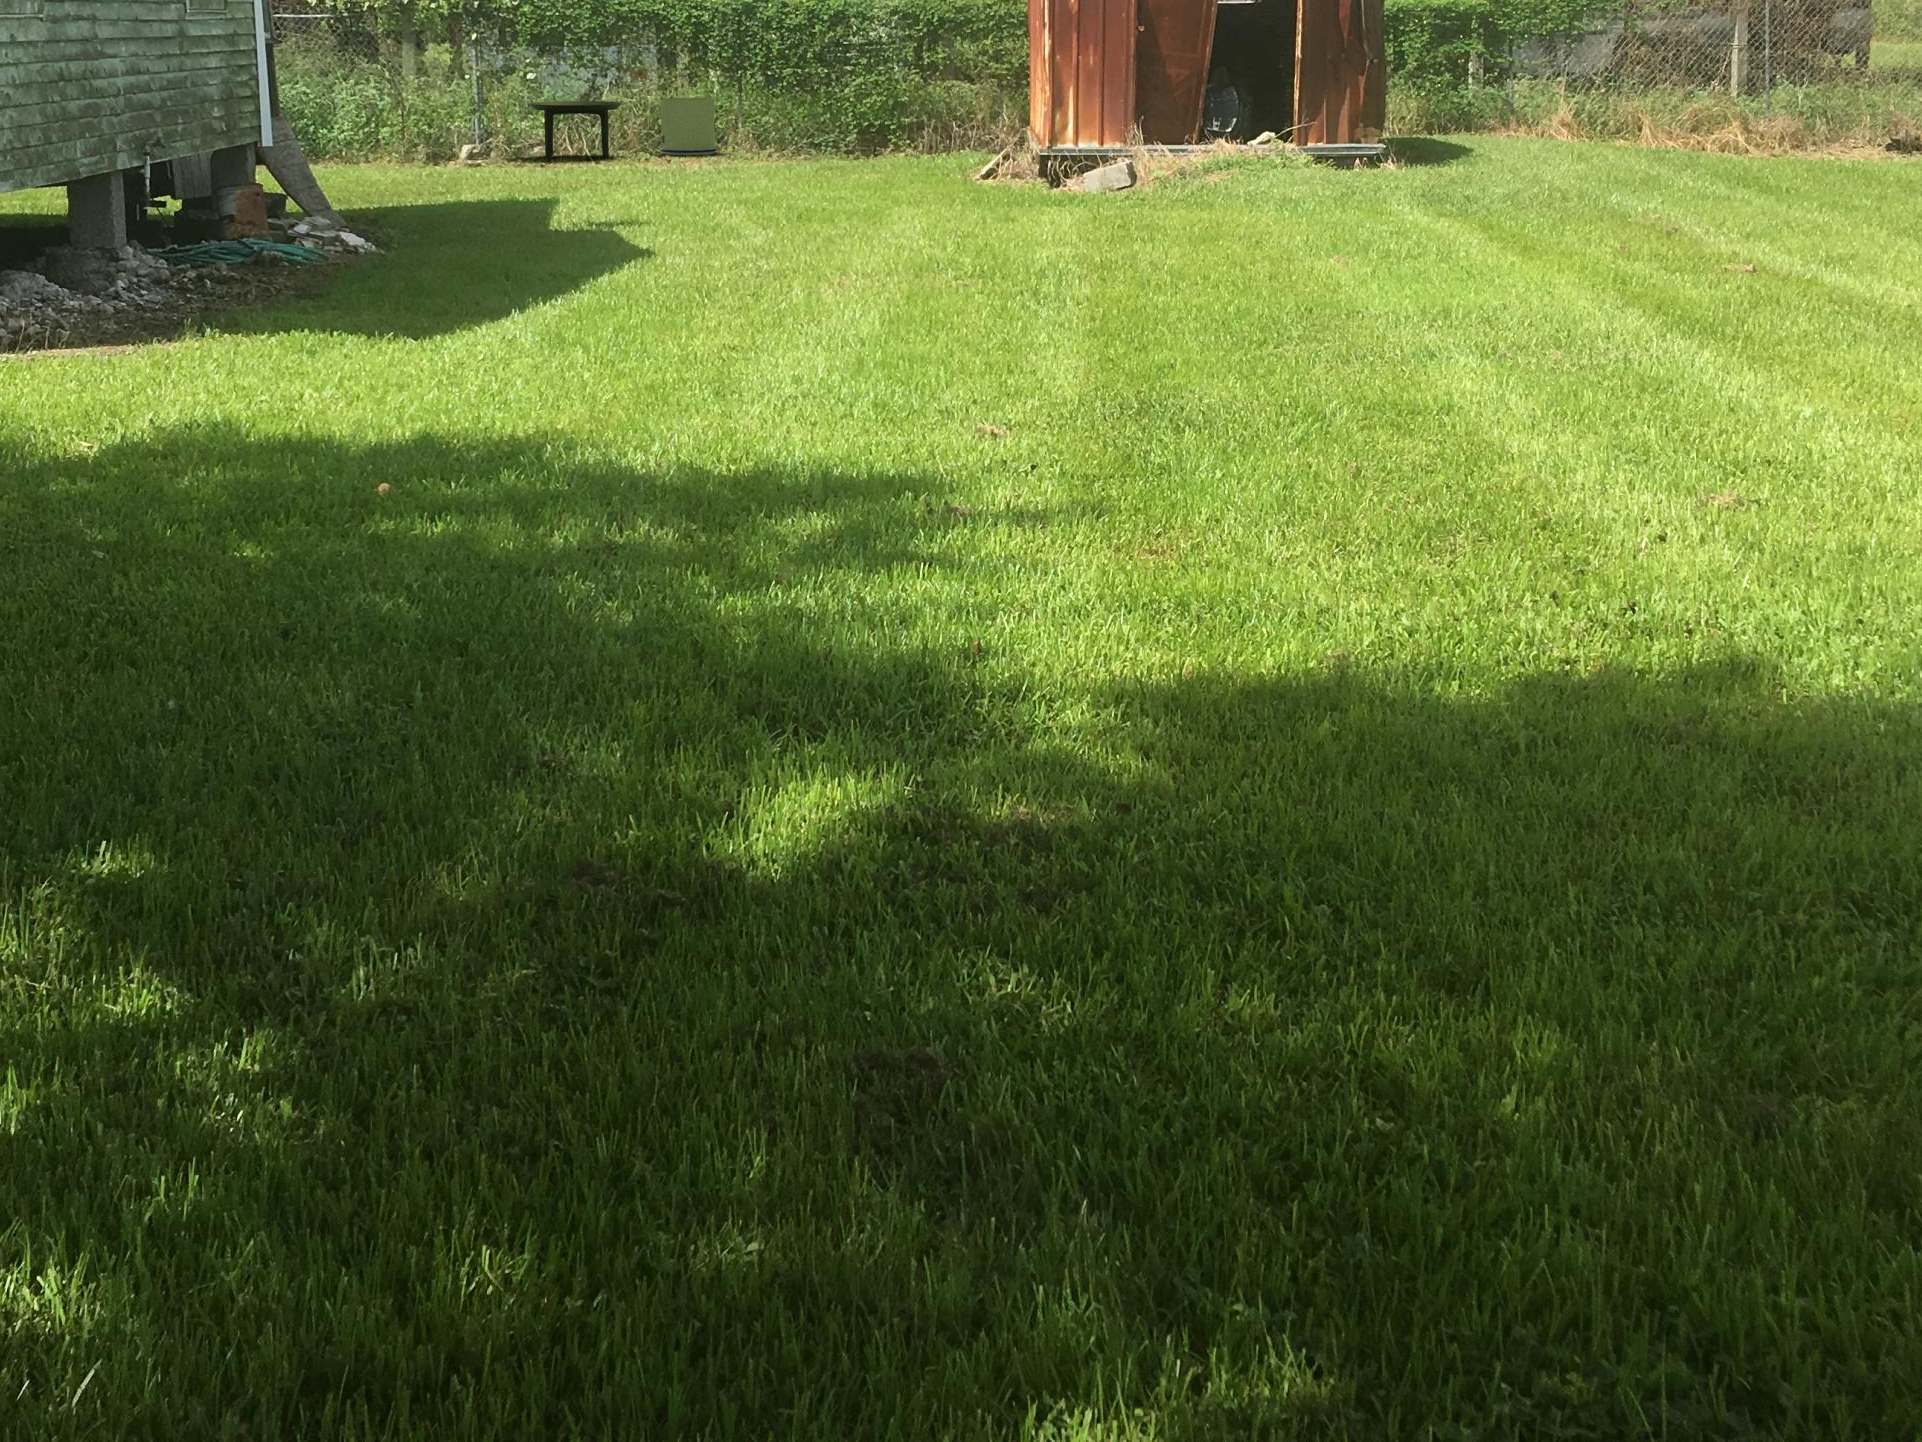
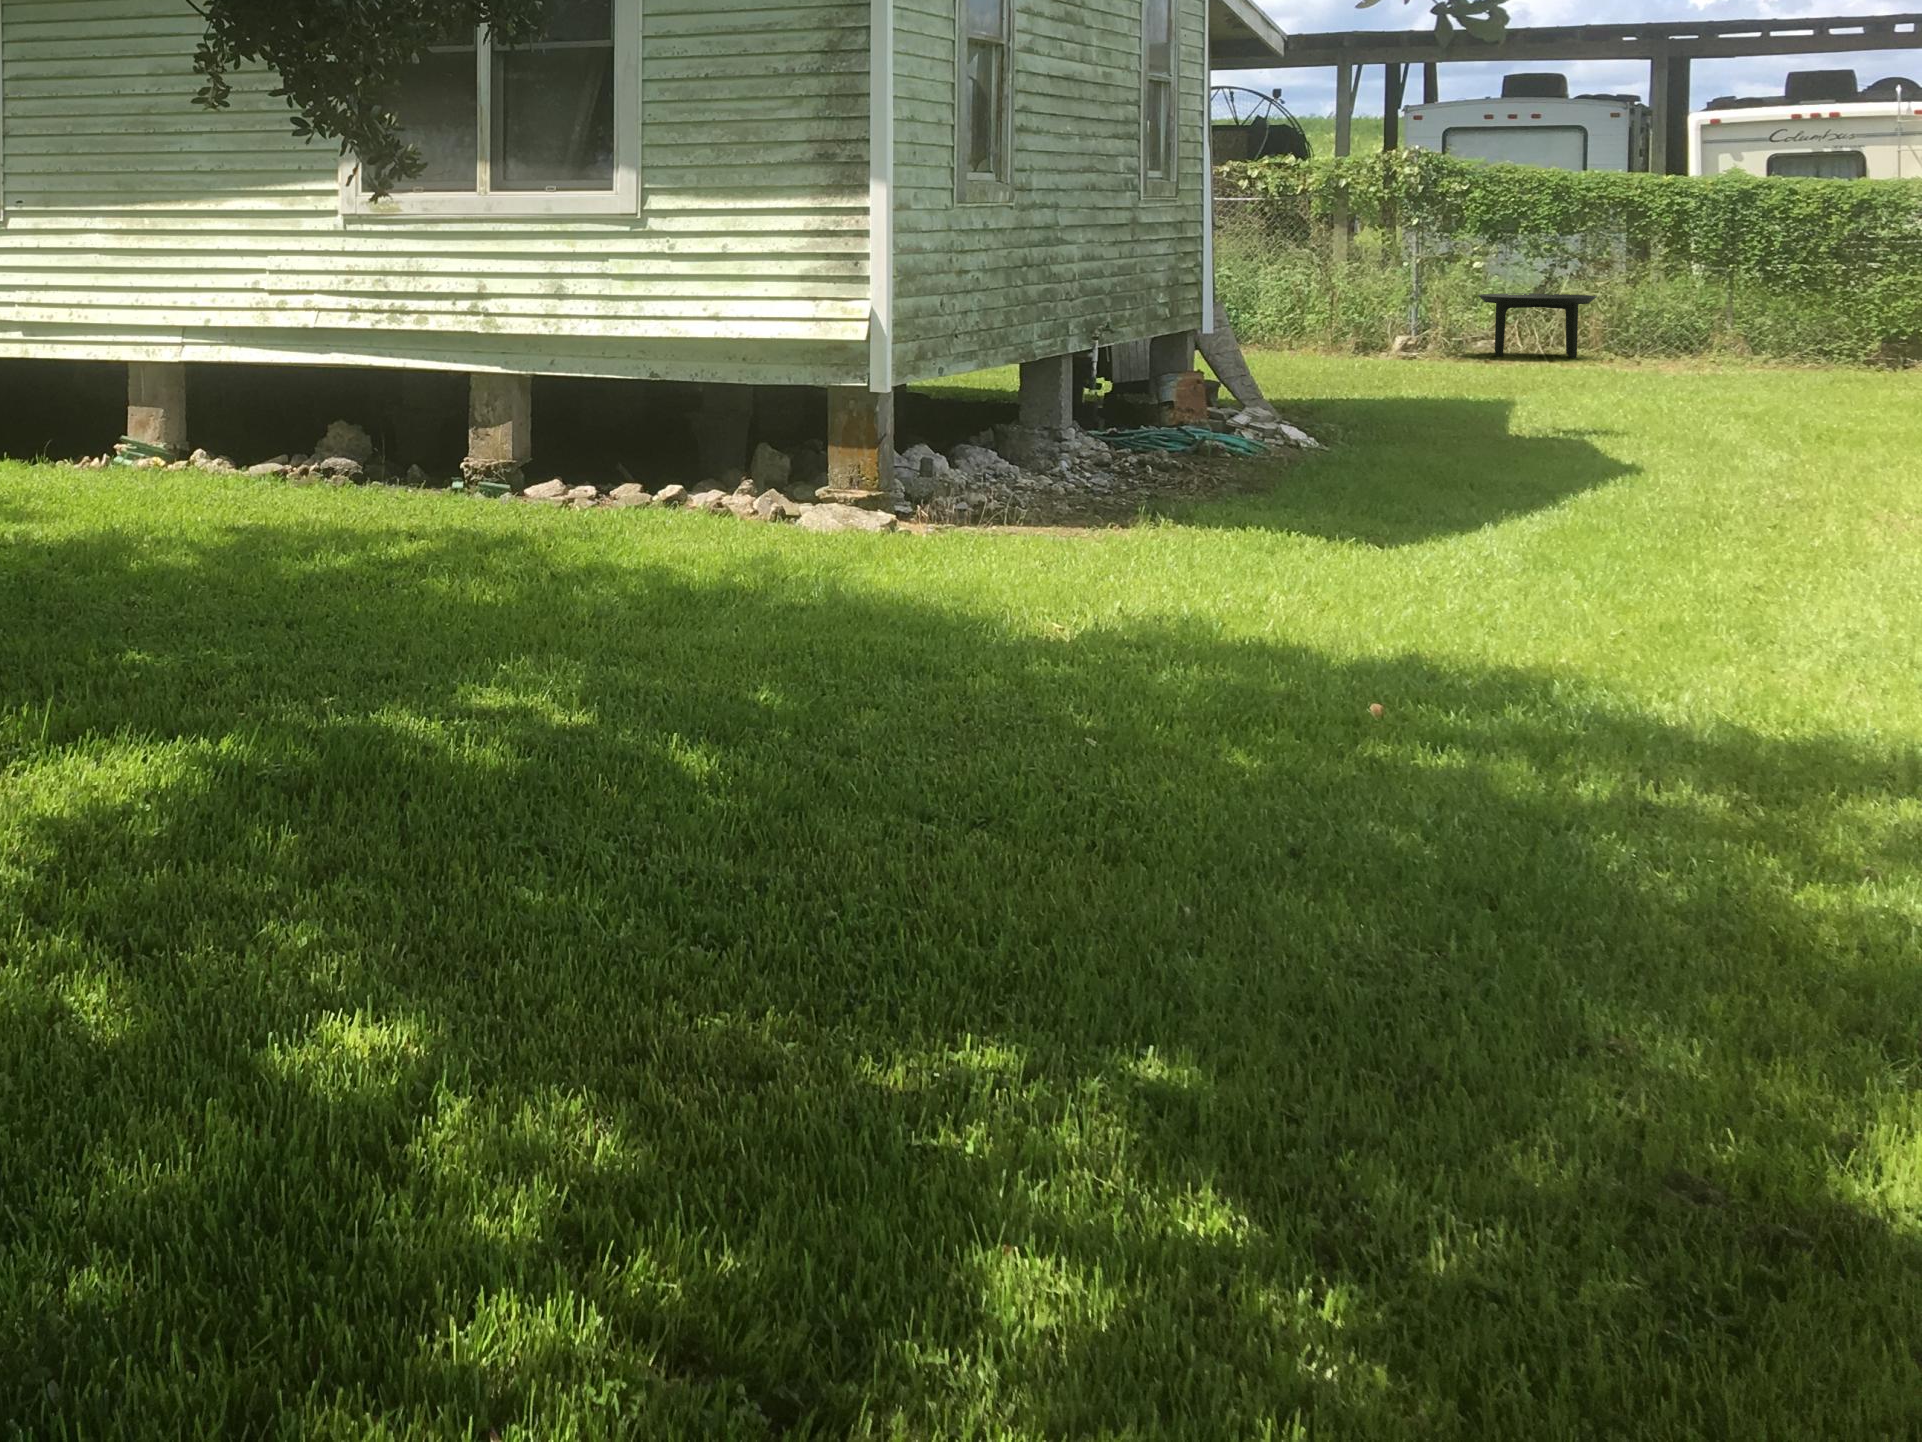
trash can: present [661,98,716,155] -> none [1645,292,1722,359]

